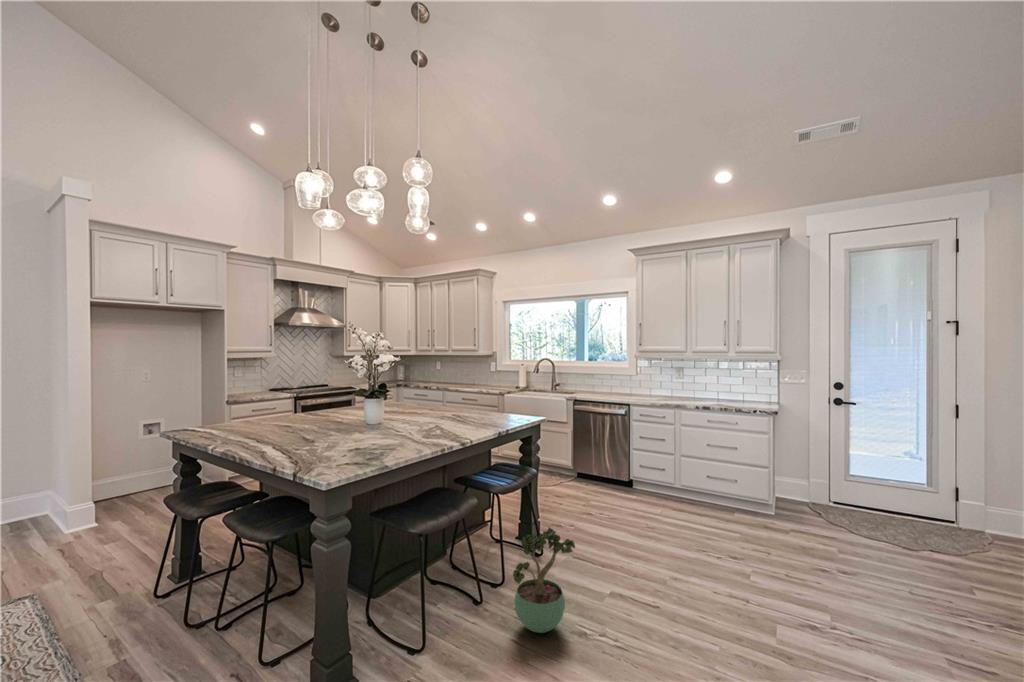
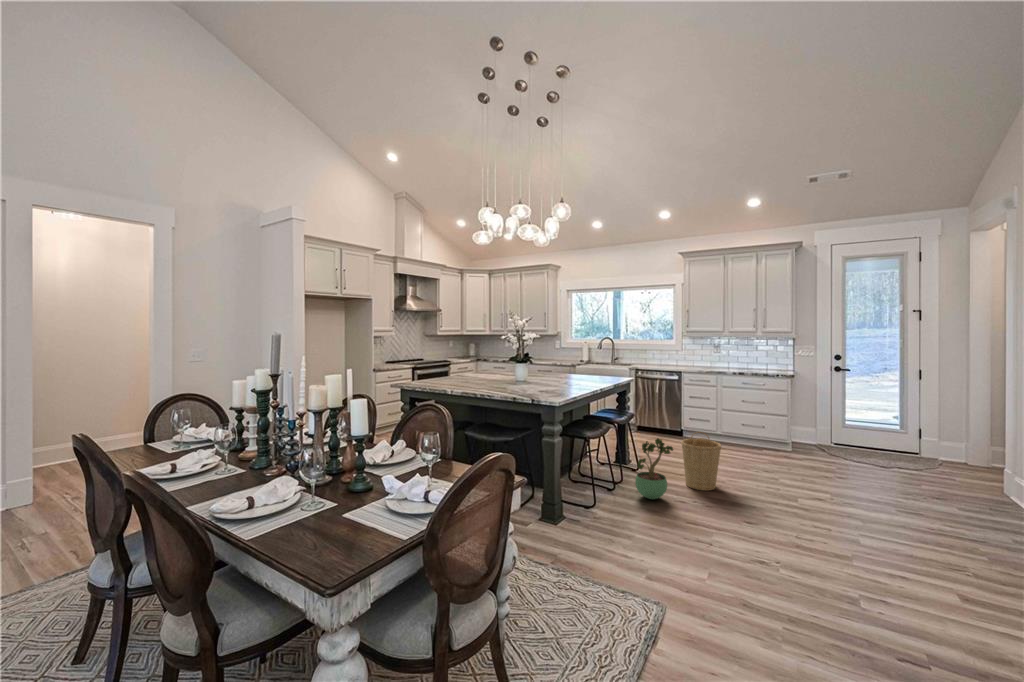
basket: none [601,506,660,607] -> present [681,432,721,491]

